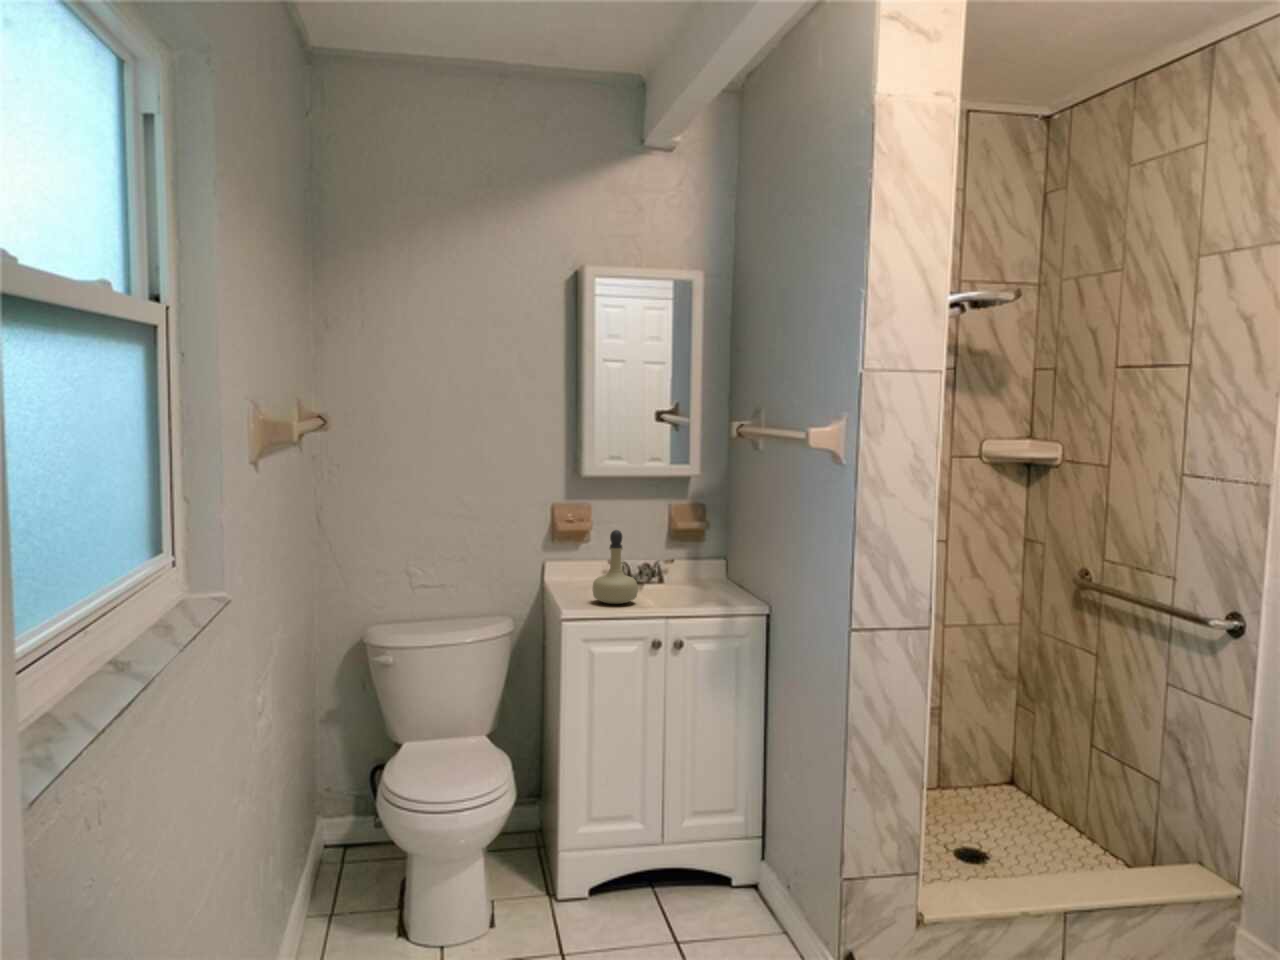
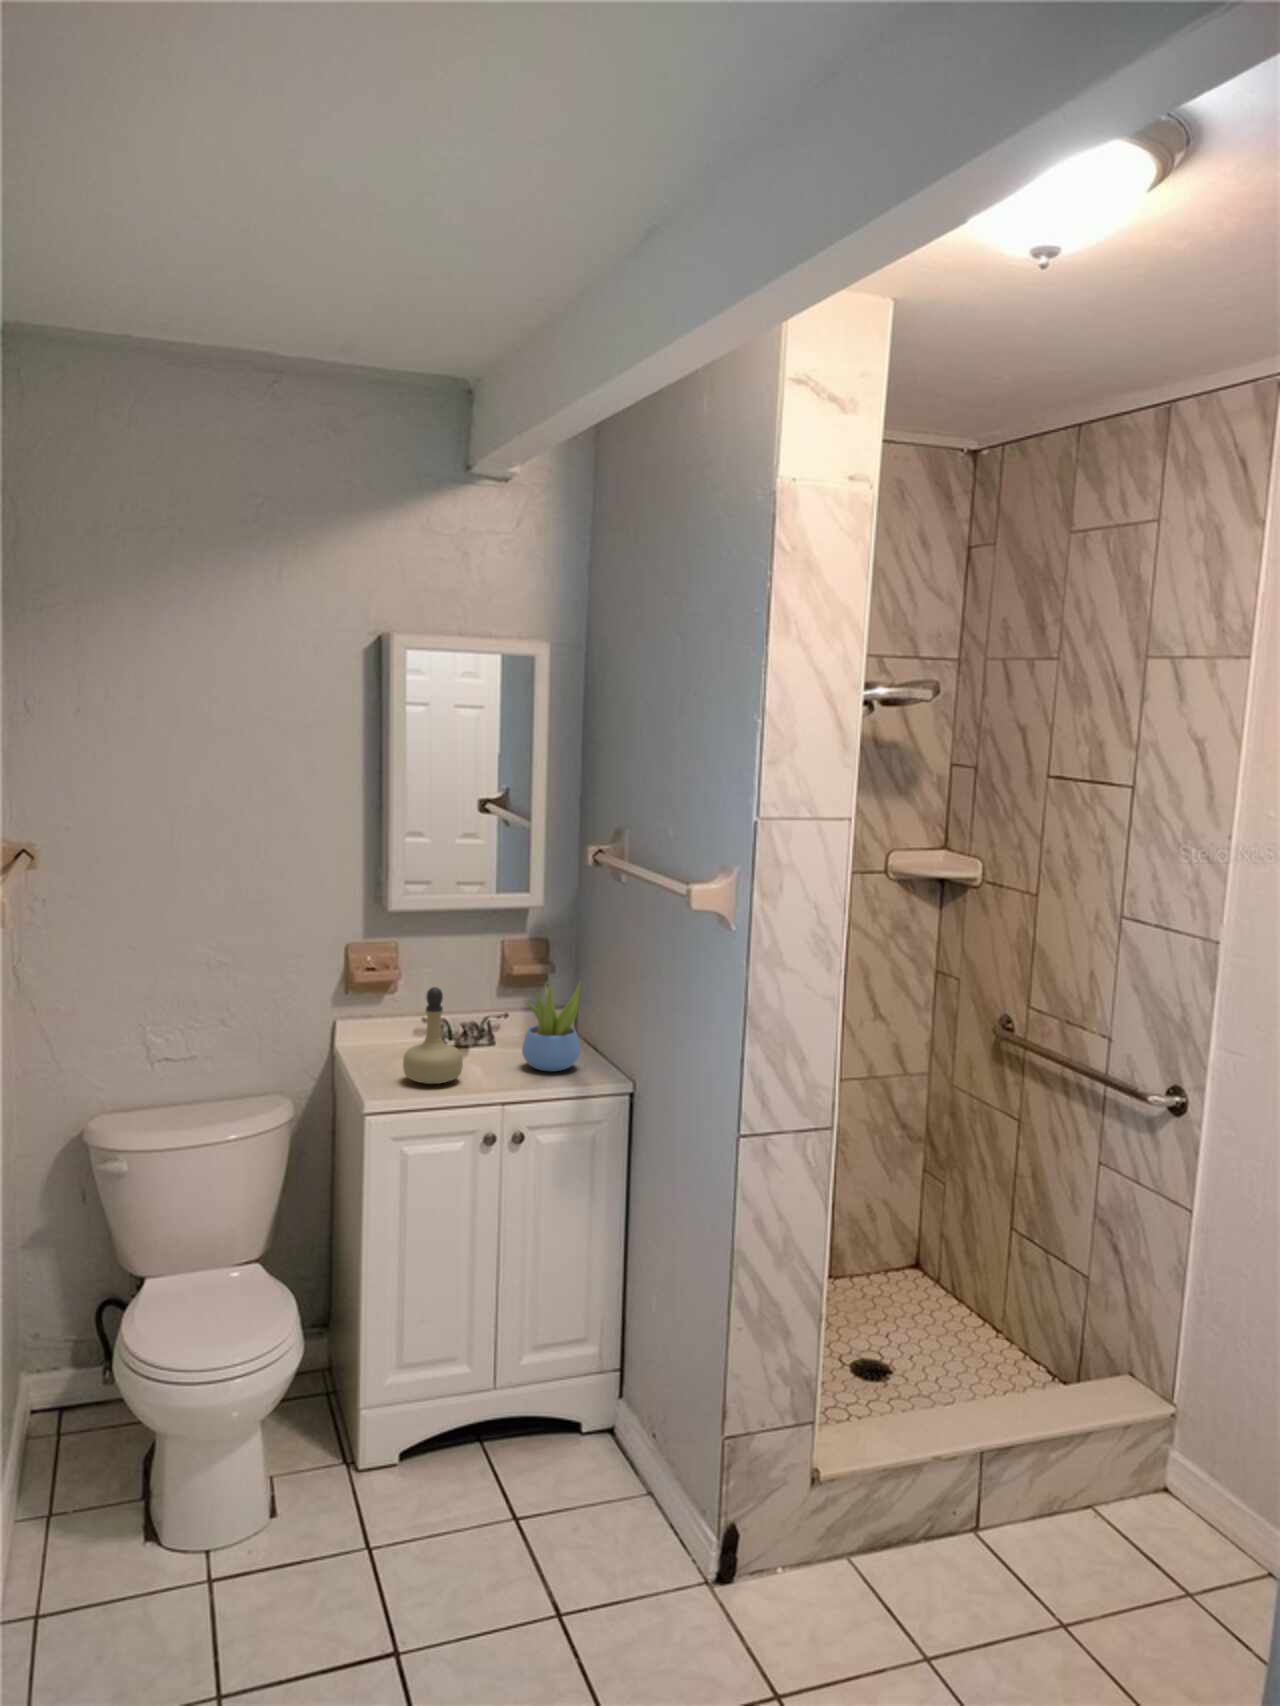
succulent plant: none [684,530,729,601] -> present [522,983,580,1072]

